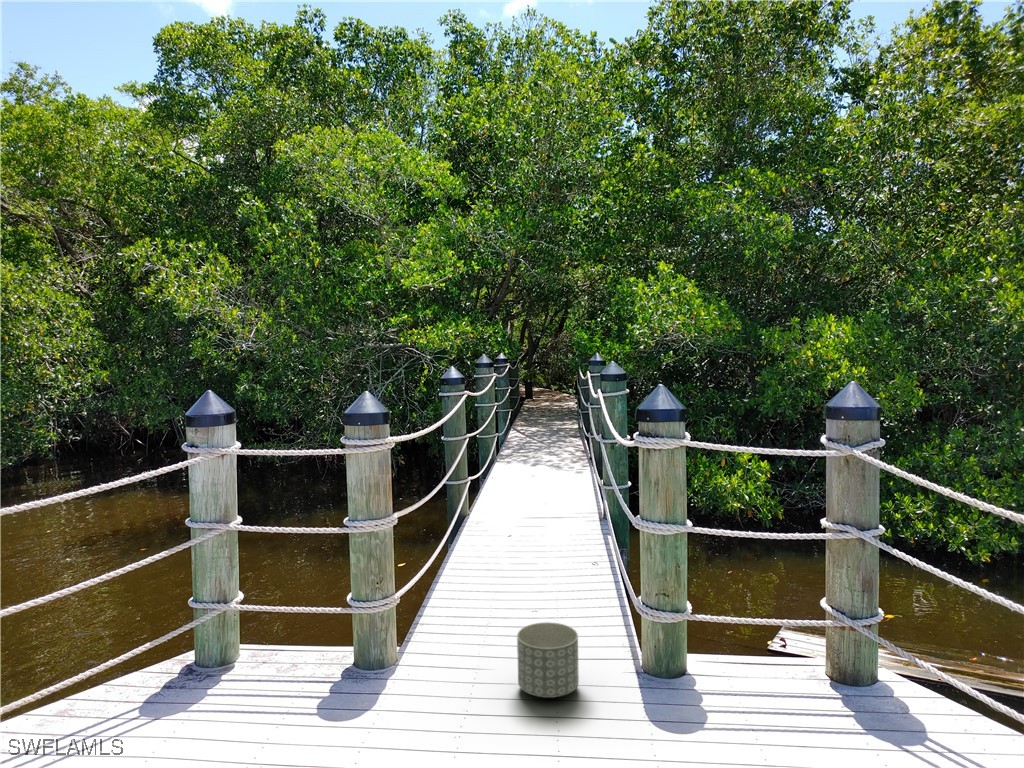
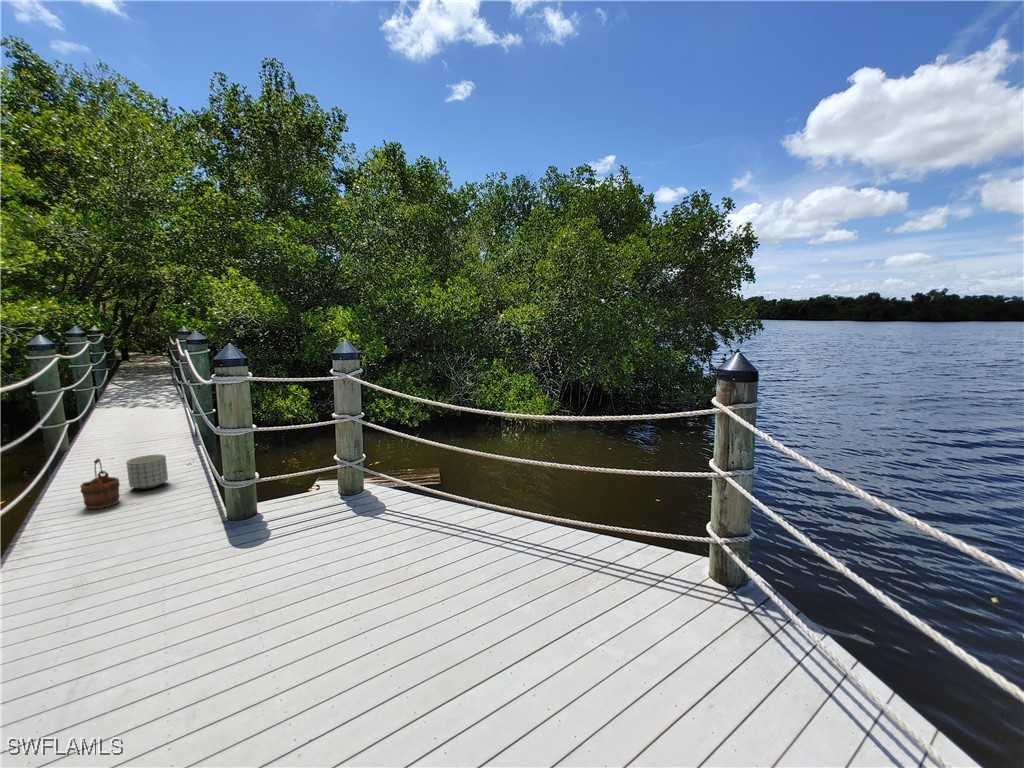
wooden bucket: none [447,632,504,738] -> present [80,459,120,509]

